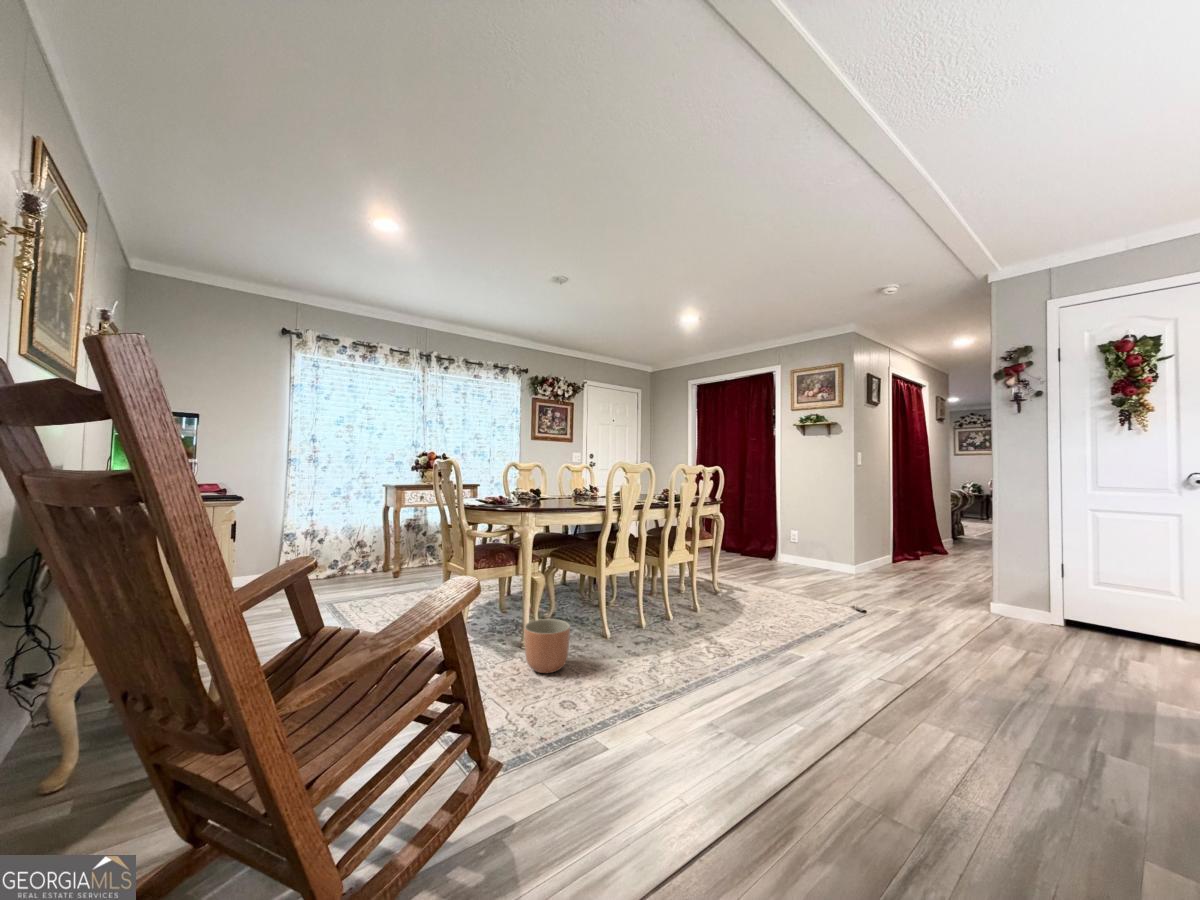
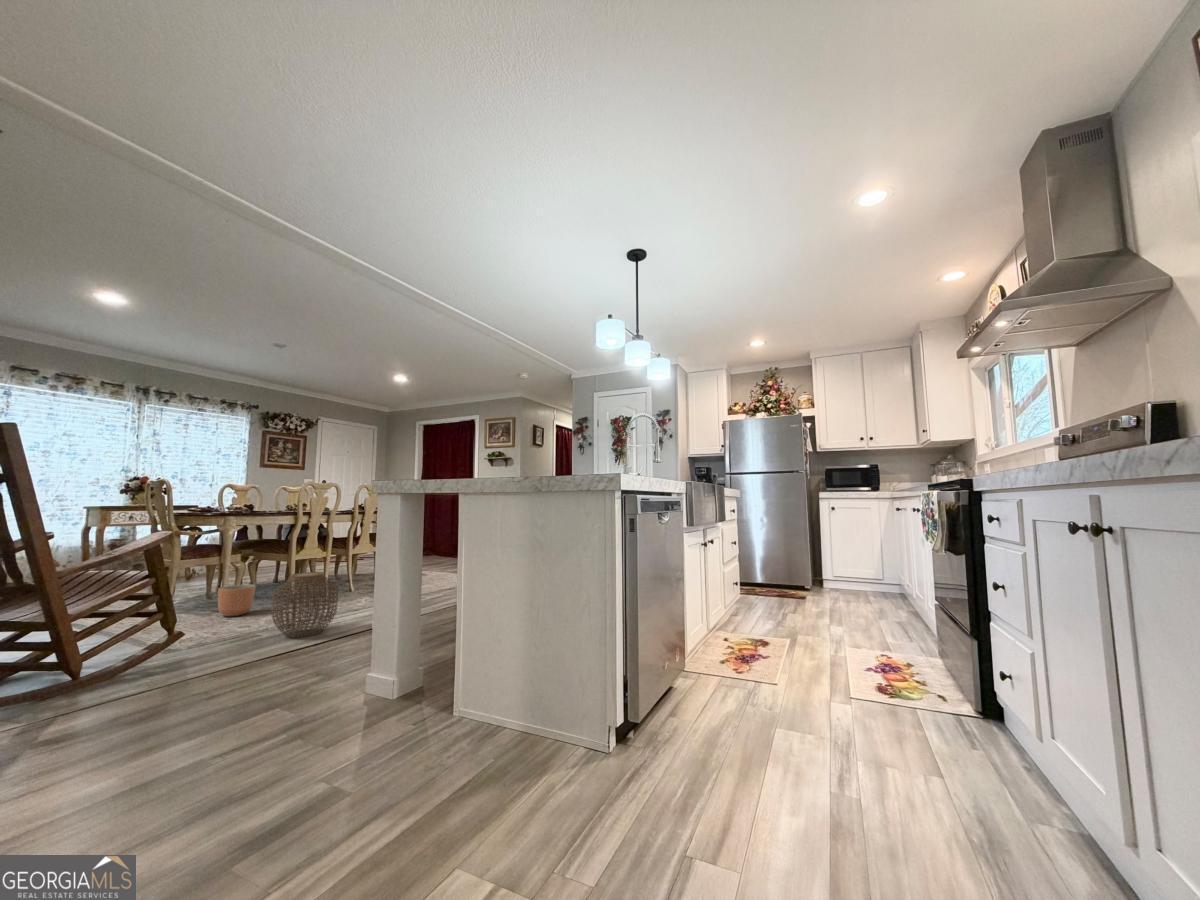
woven basket: none [636,650,754,802] -> present [272,572,338,638]

